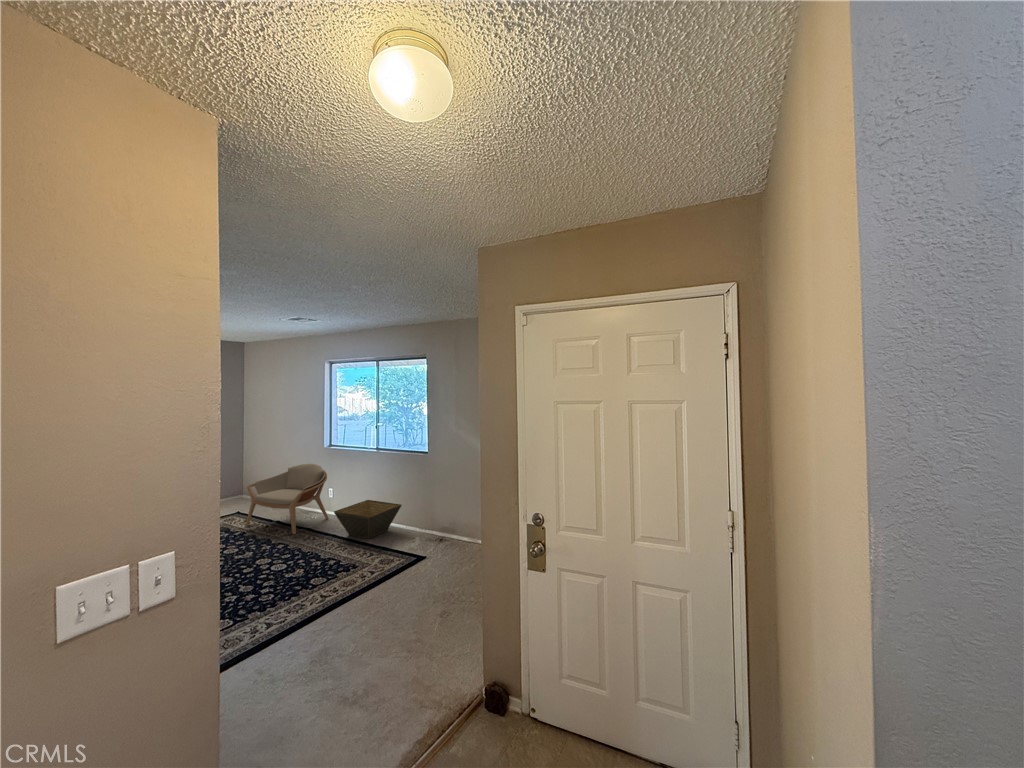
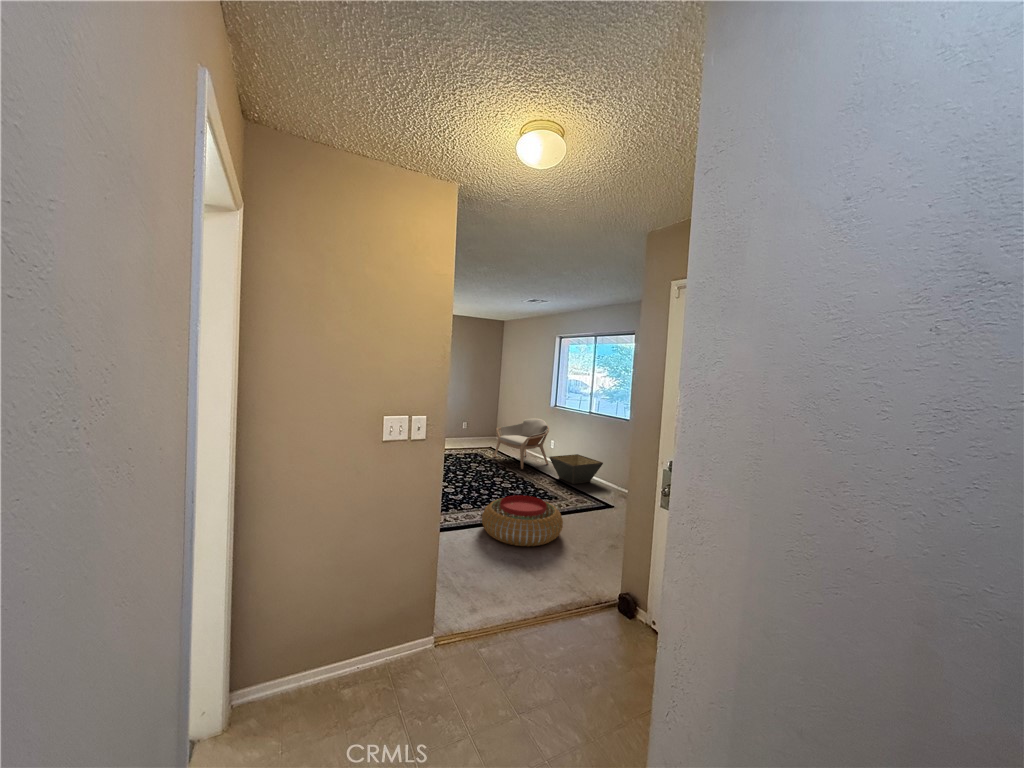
pouf: none [258,582,382,670] -> present [482,495,563,546]

